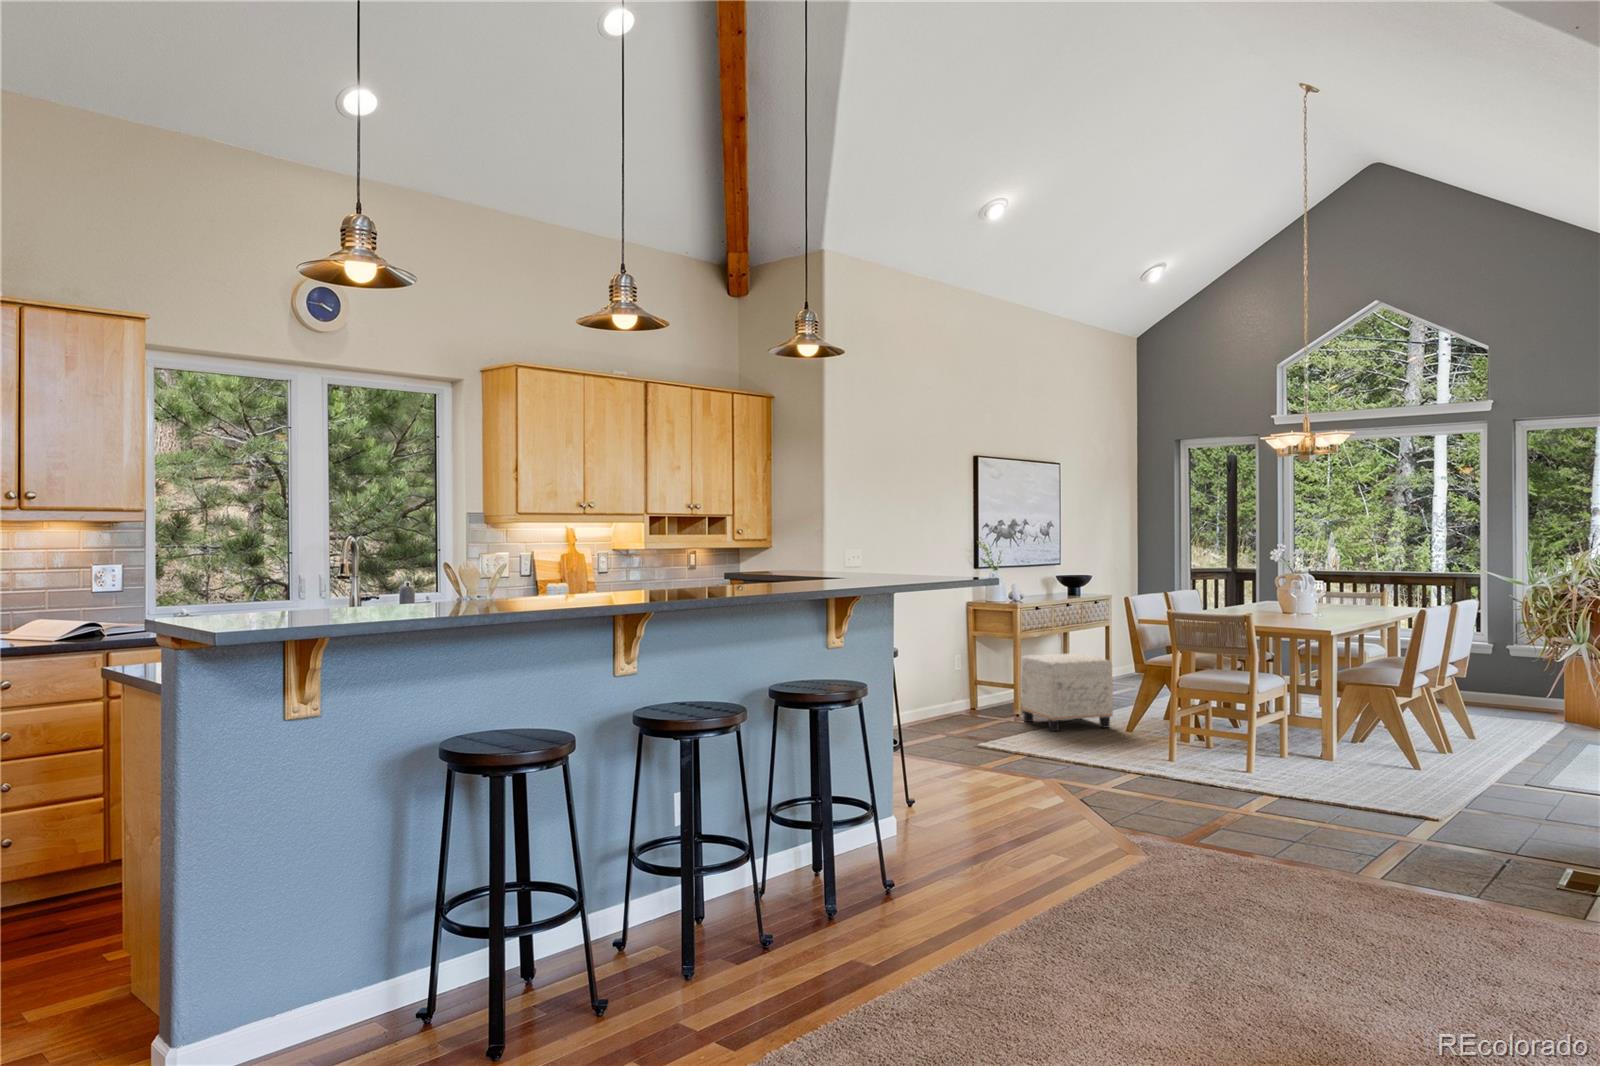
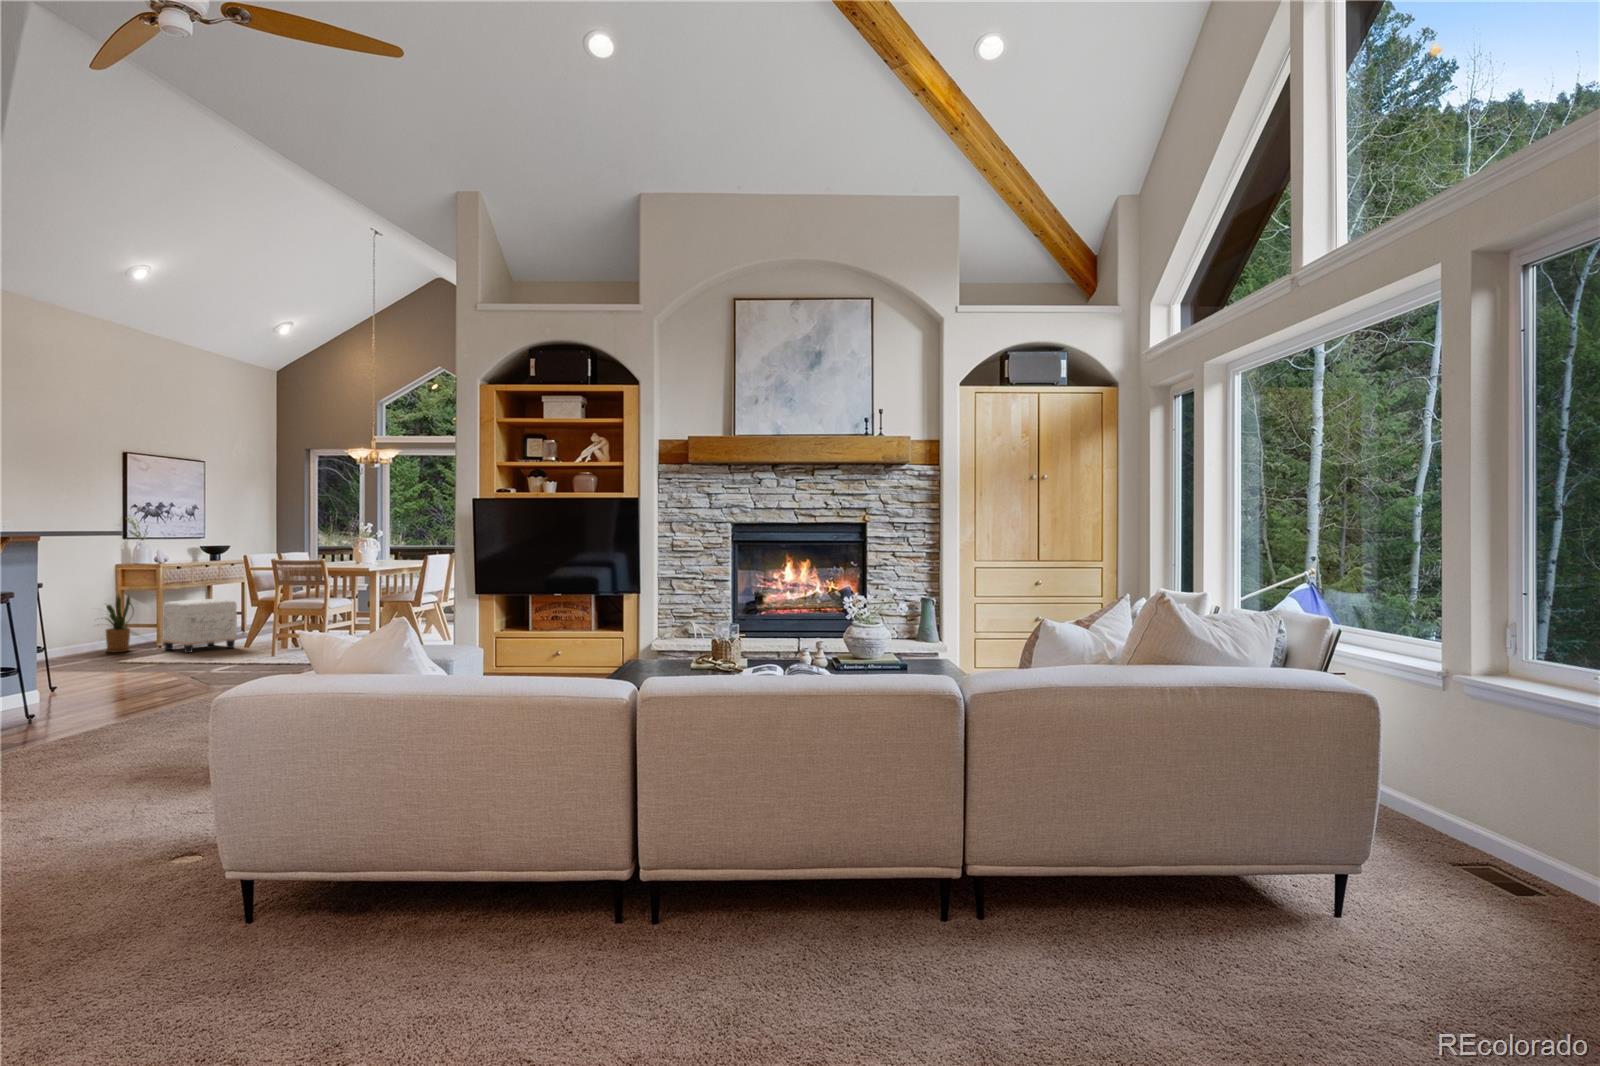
house plant: none [939,640,989,719] -> present [106,594,131,652]

